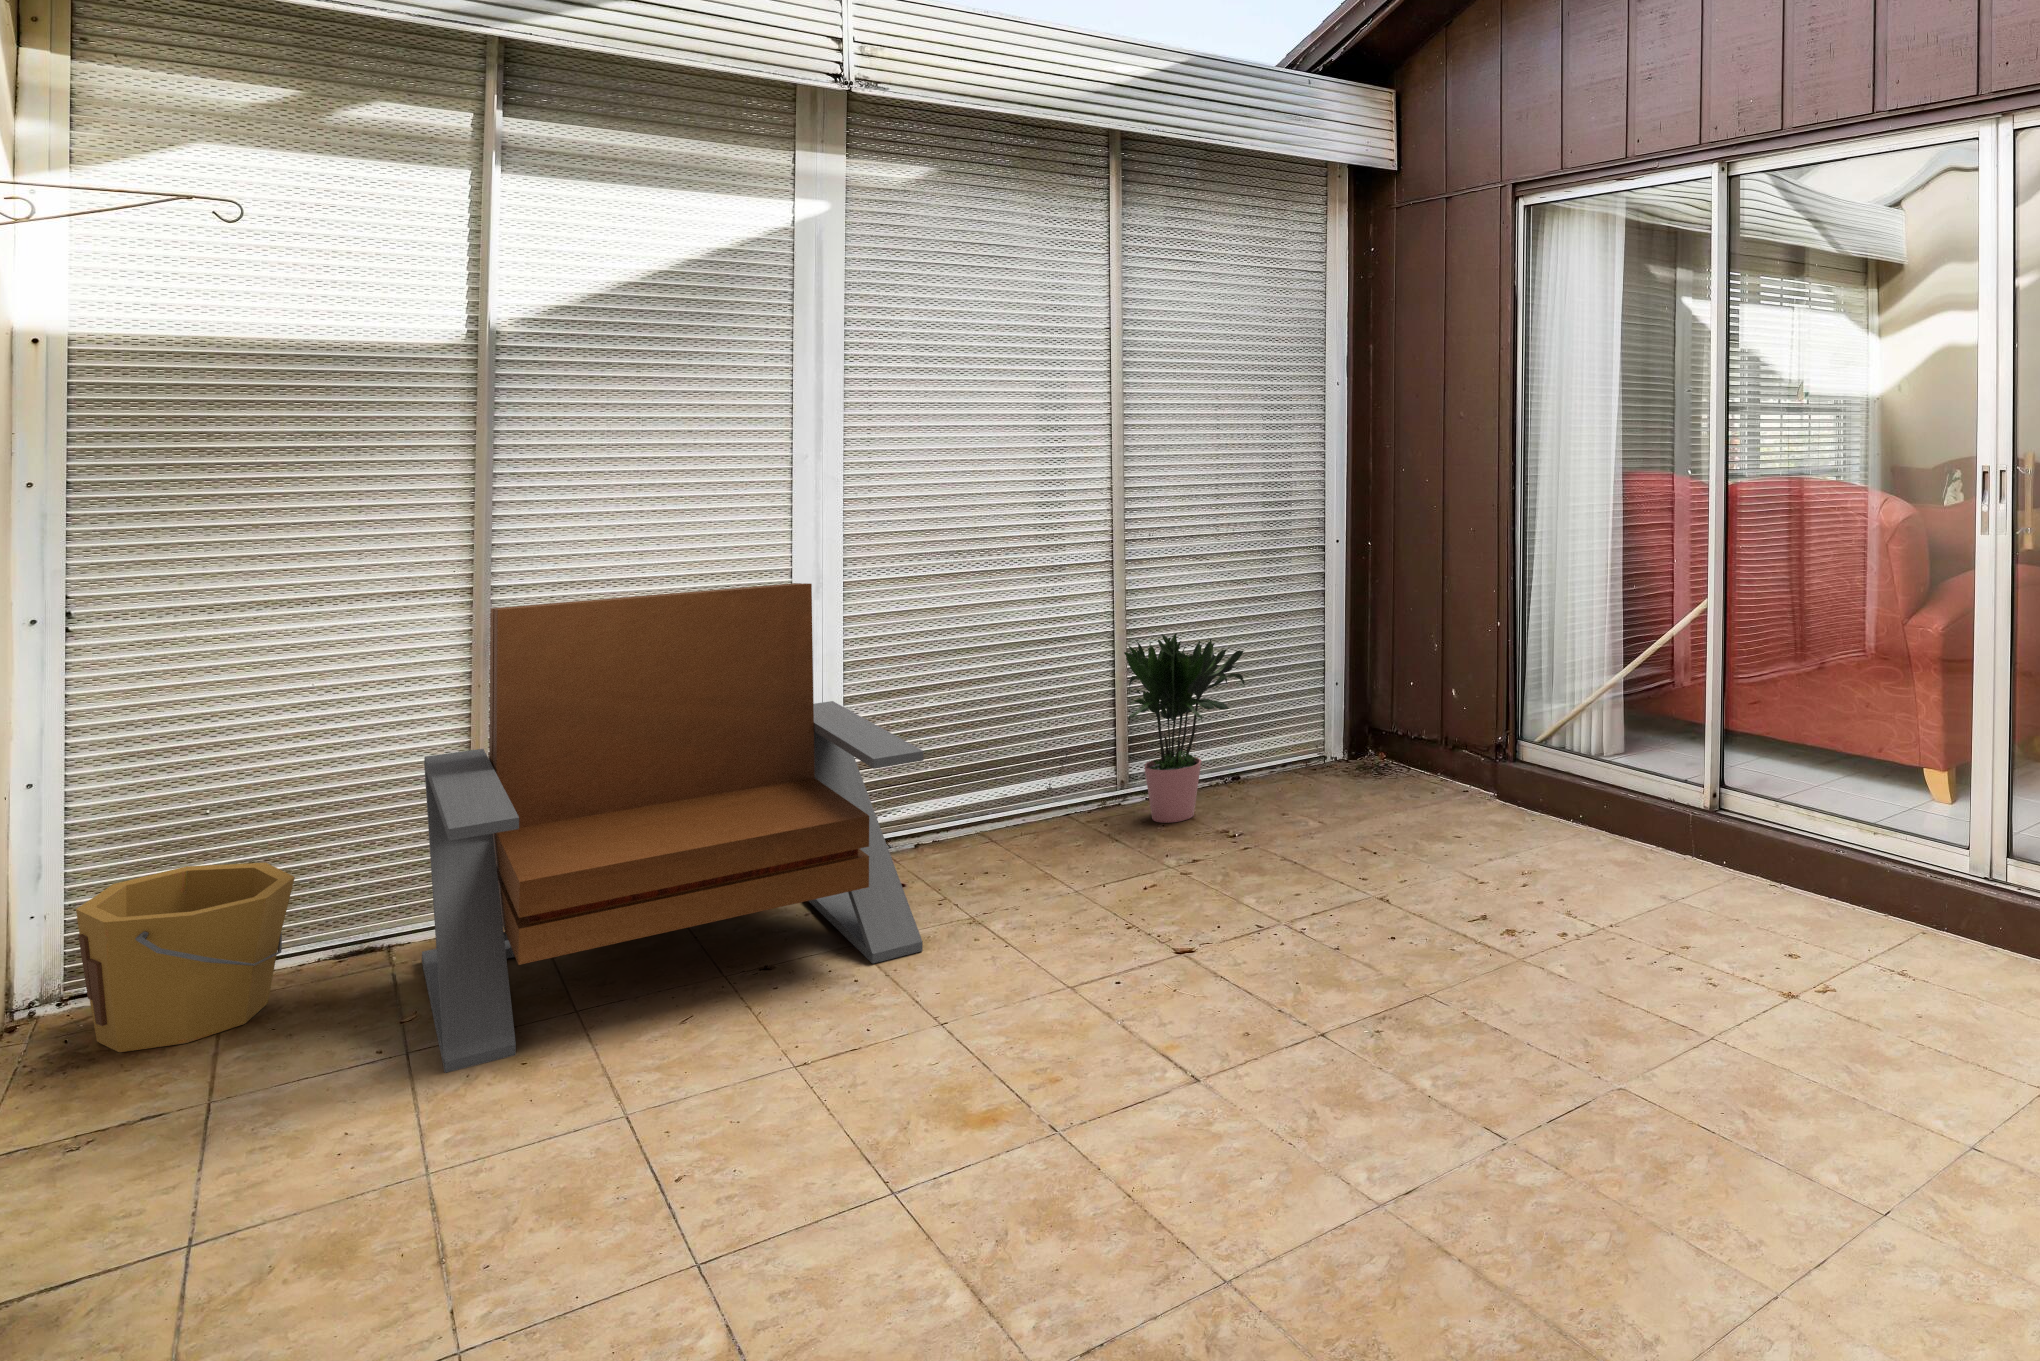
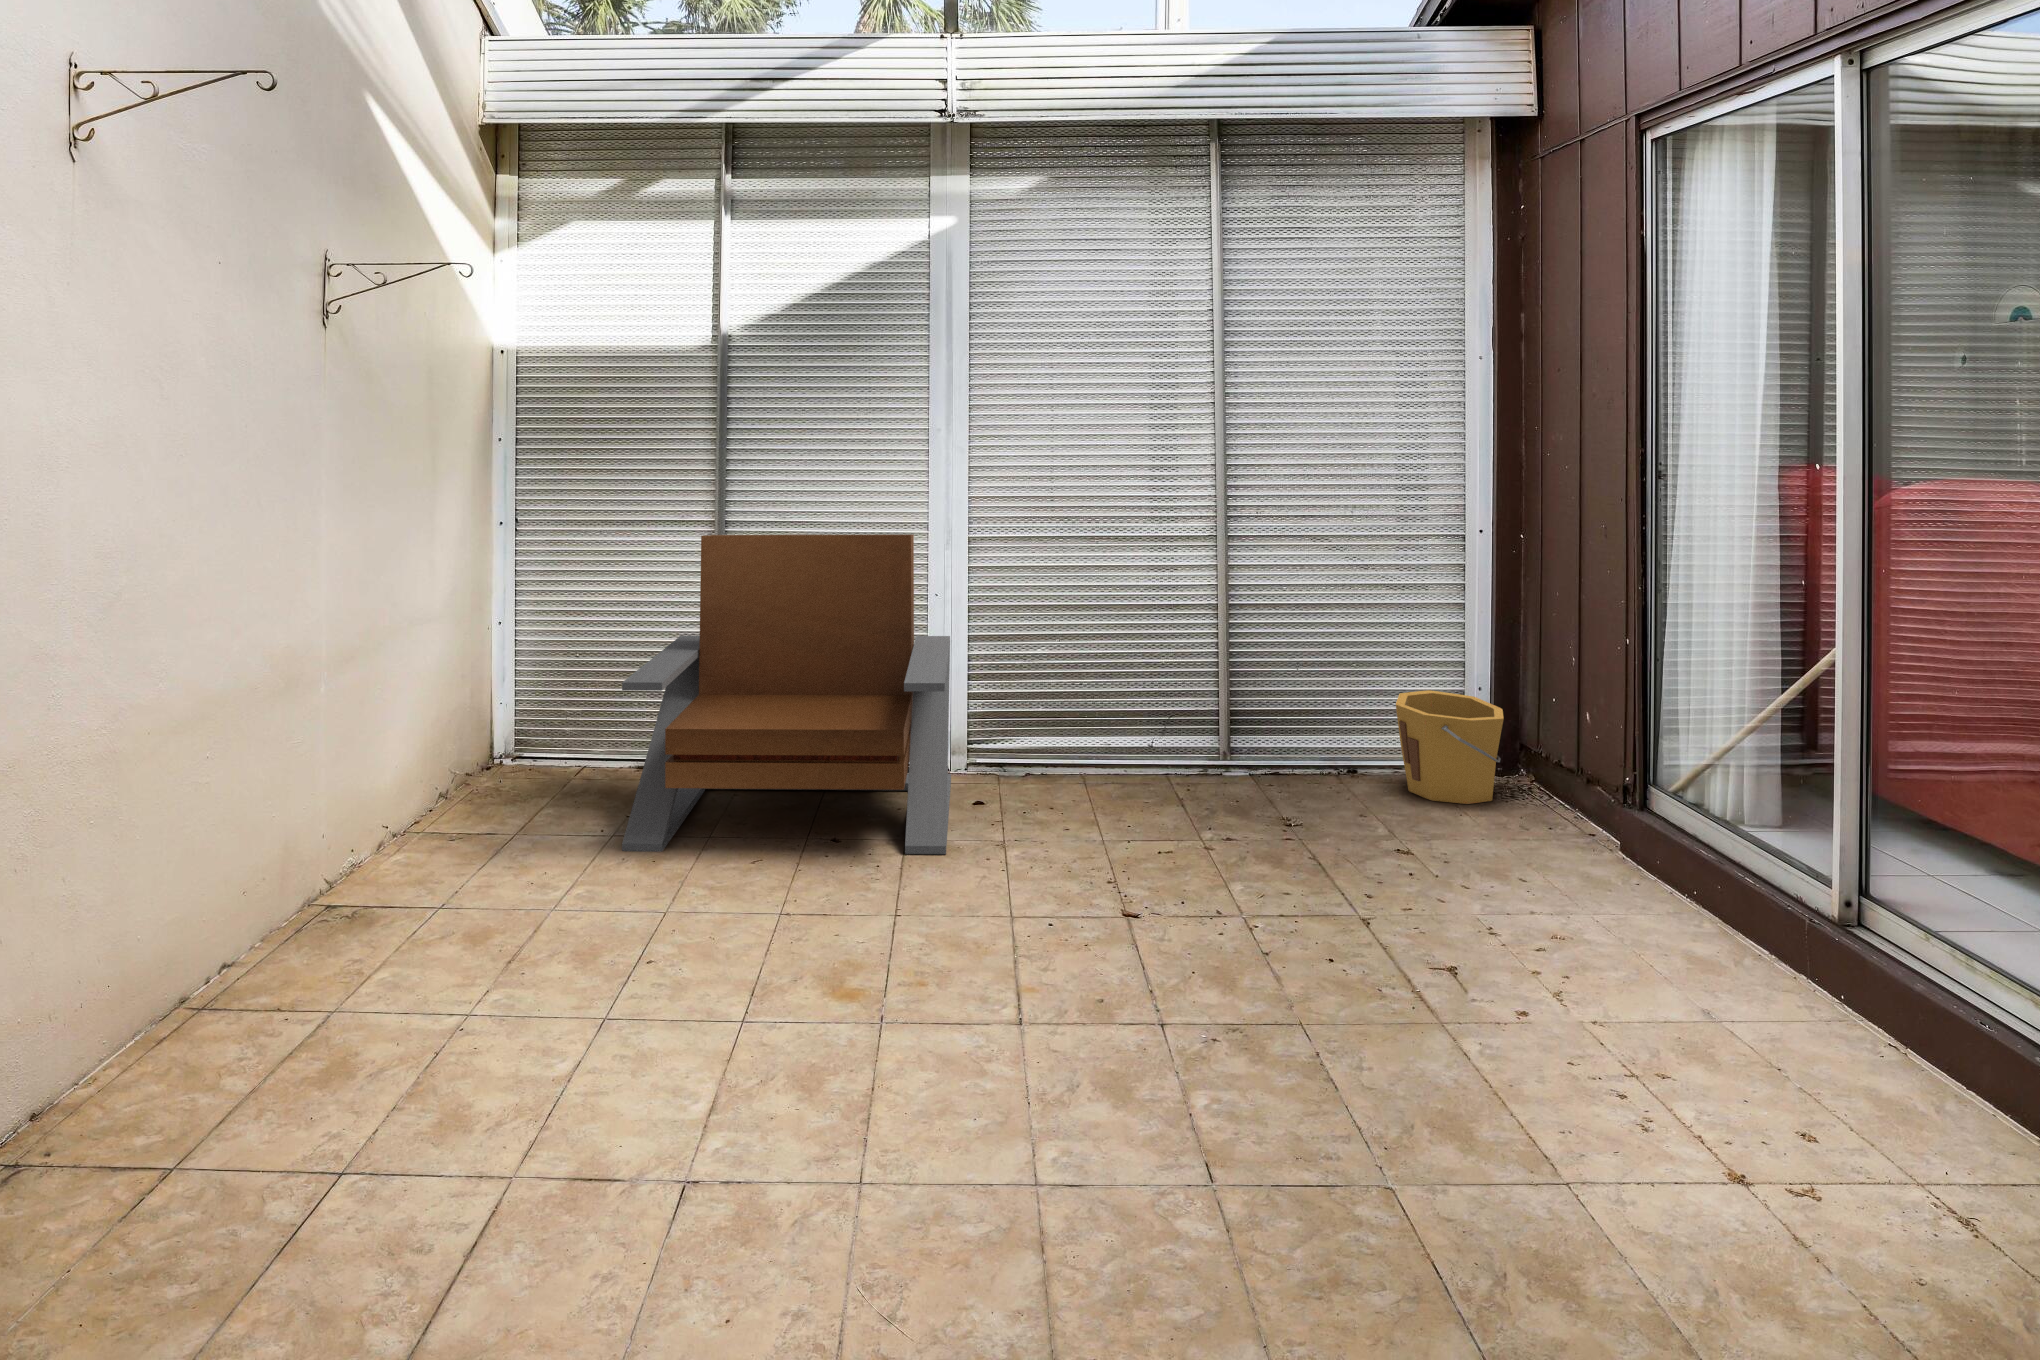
potted plant: present [1124,634,1245,823] -> none [1198,609,1335,801]
bucket: present [76,863,295,1052] -> present [1396,690,1504,804]

